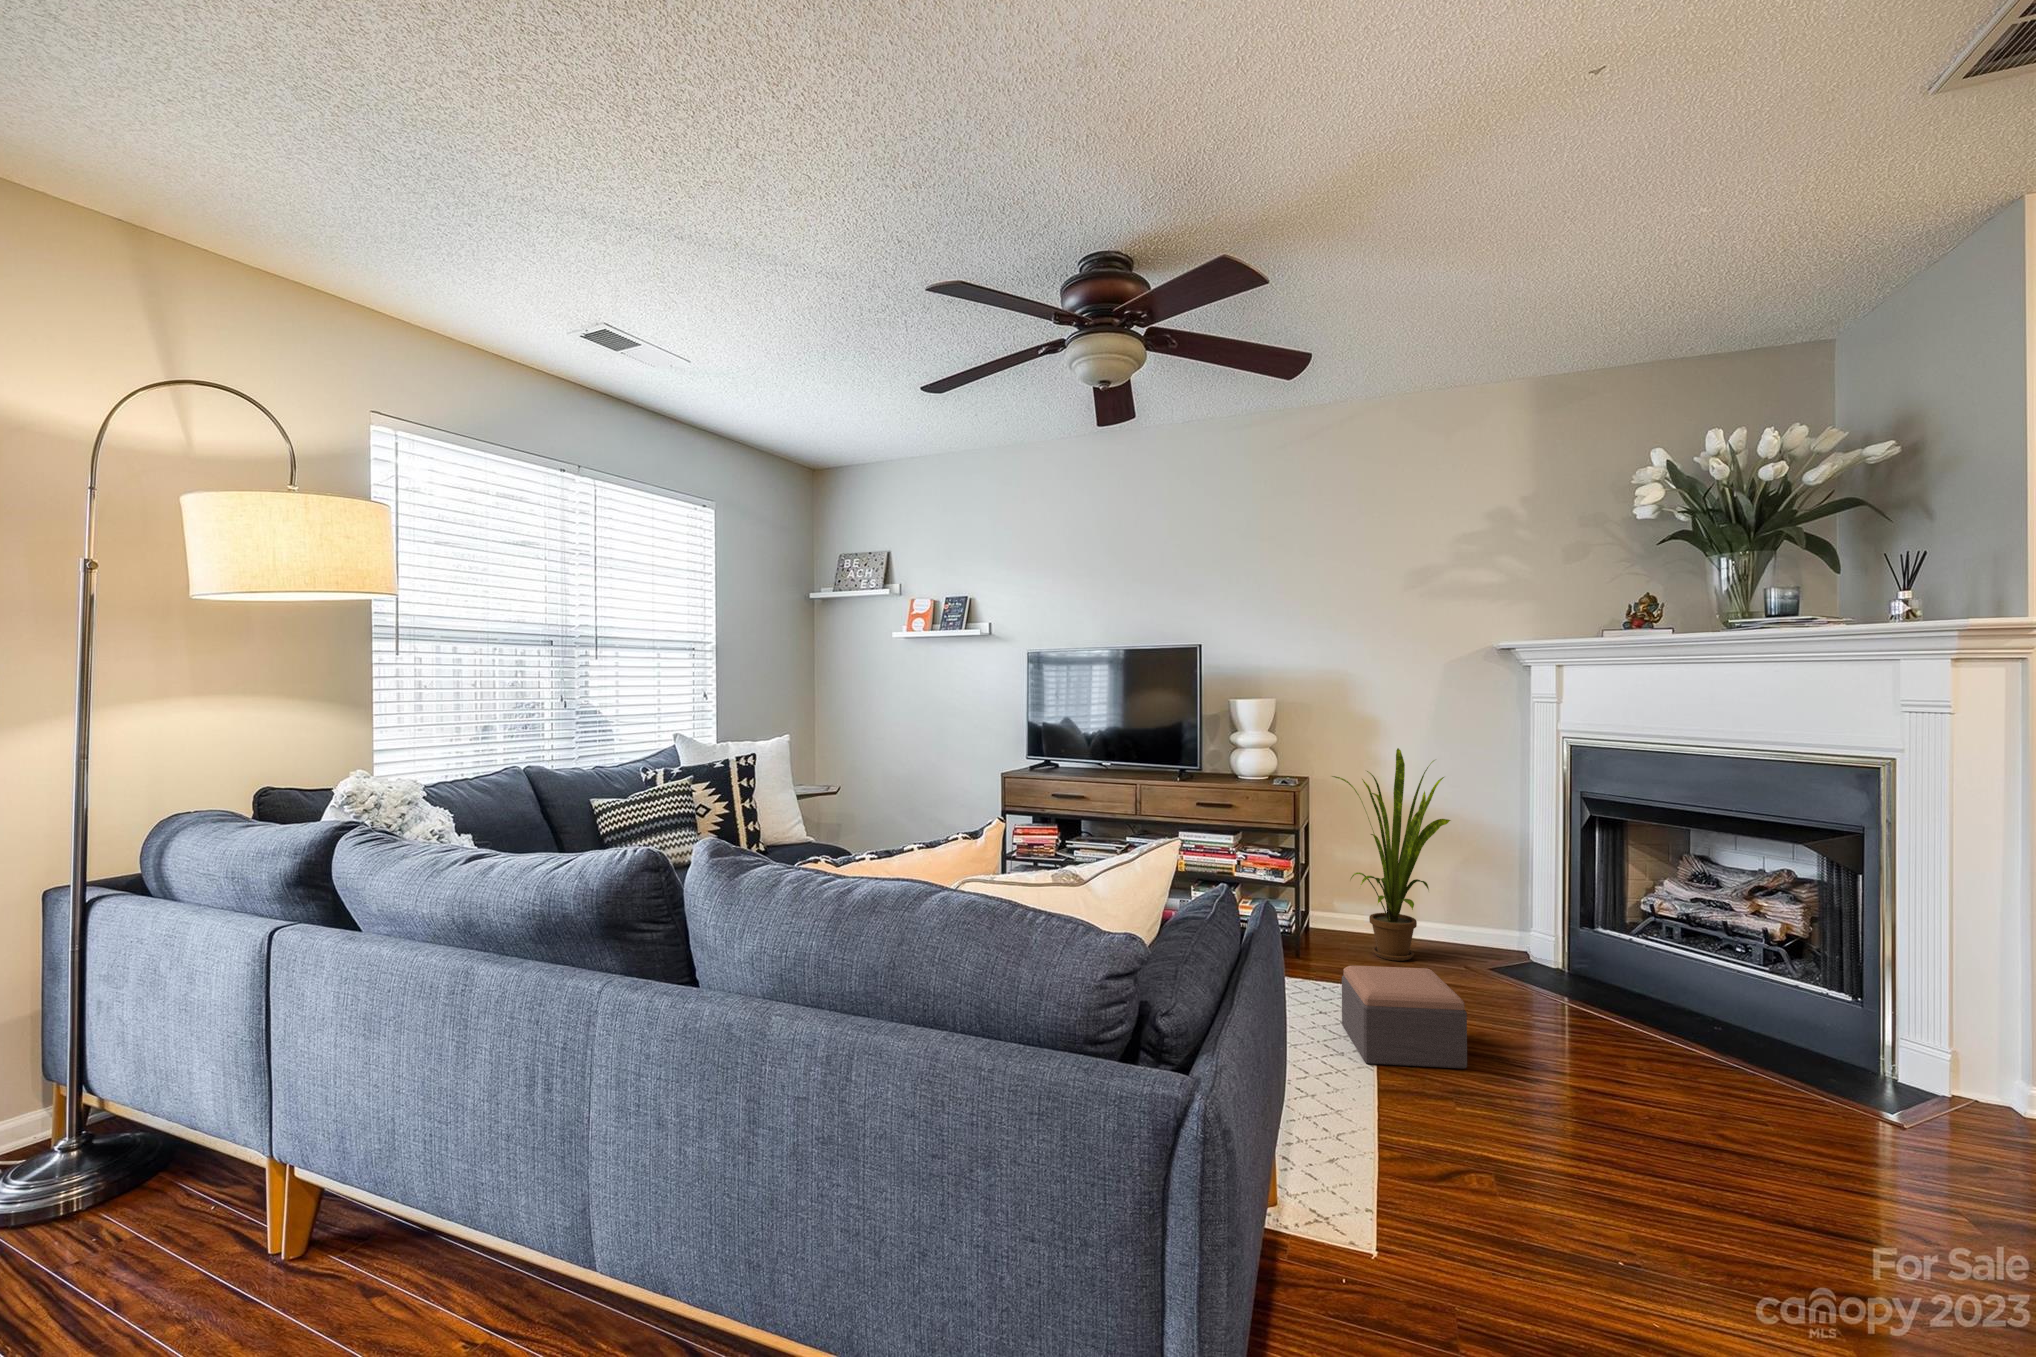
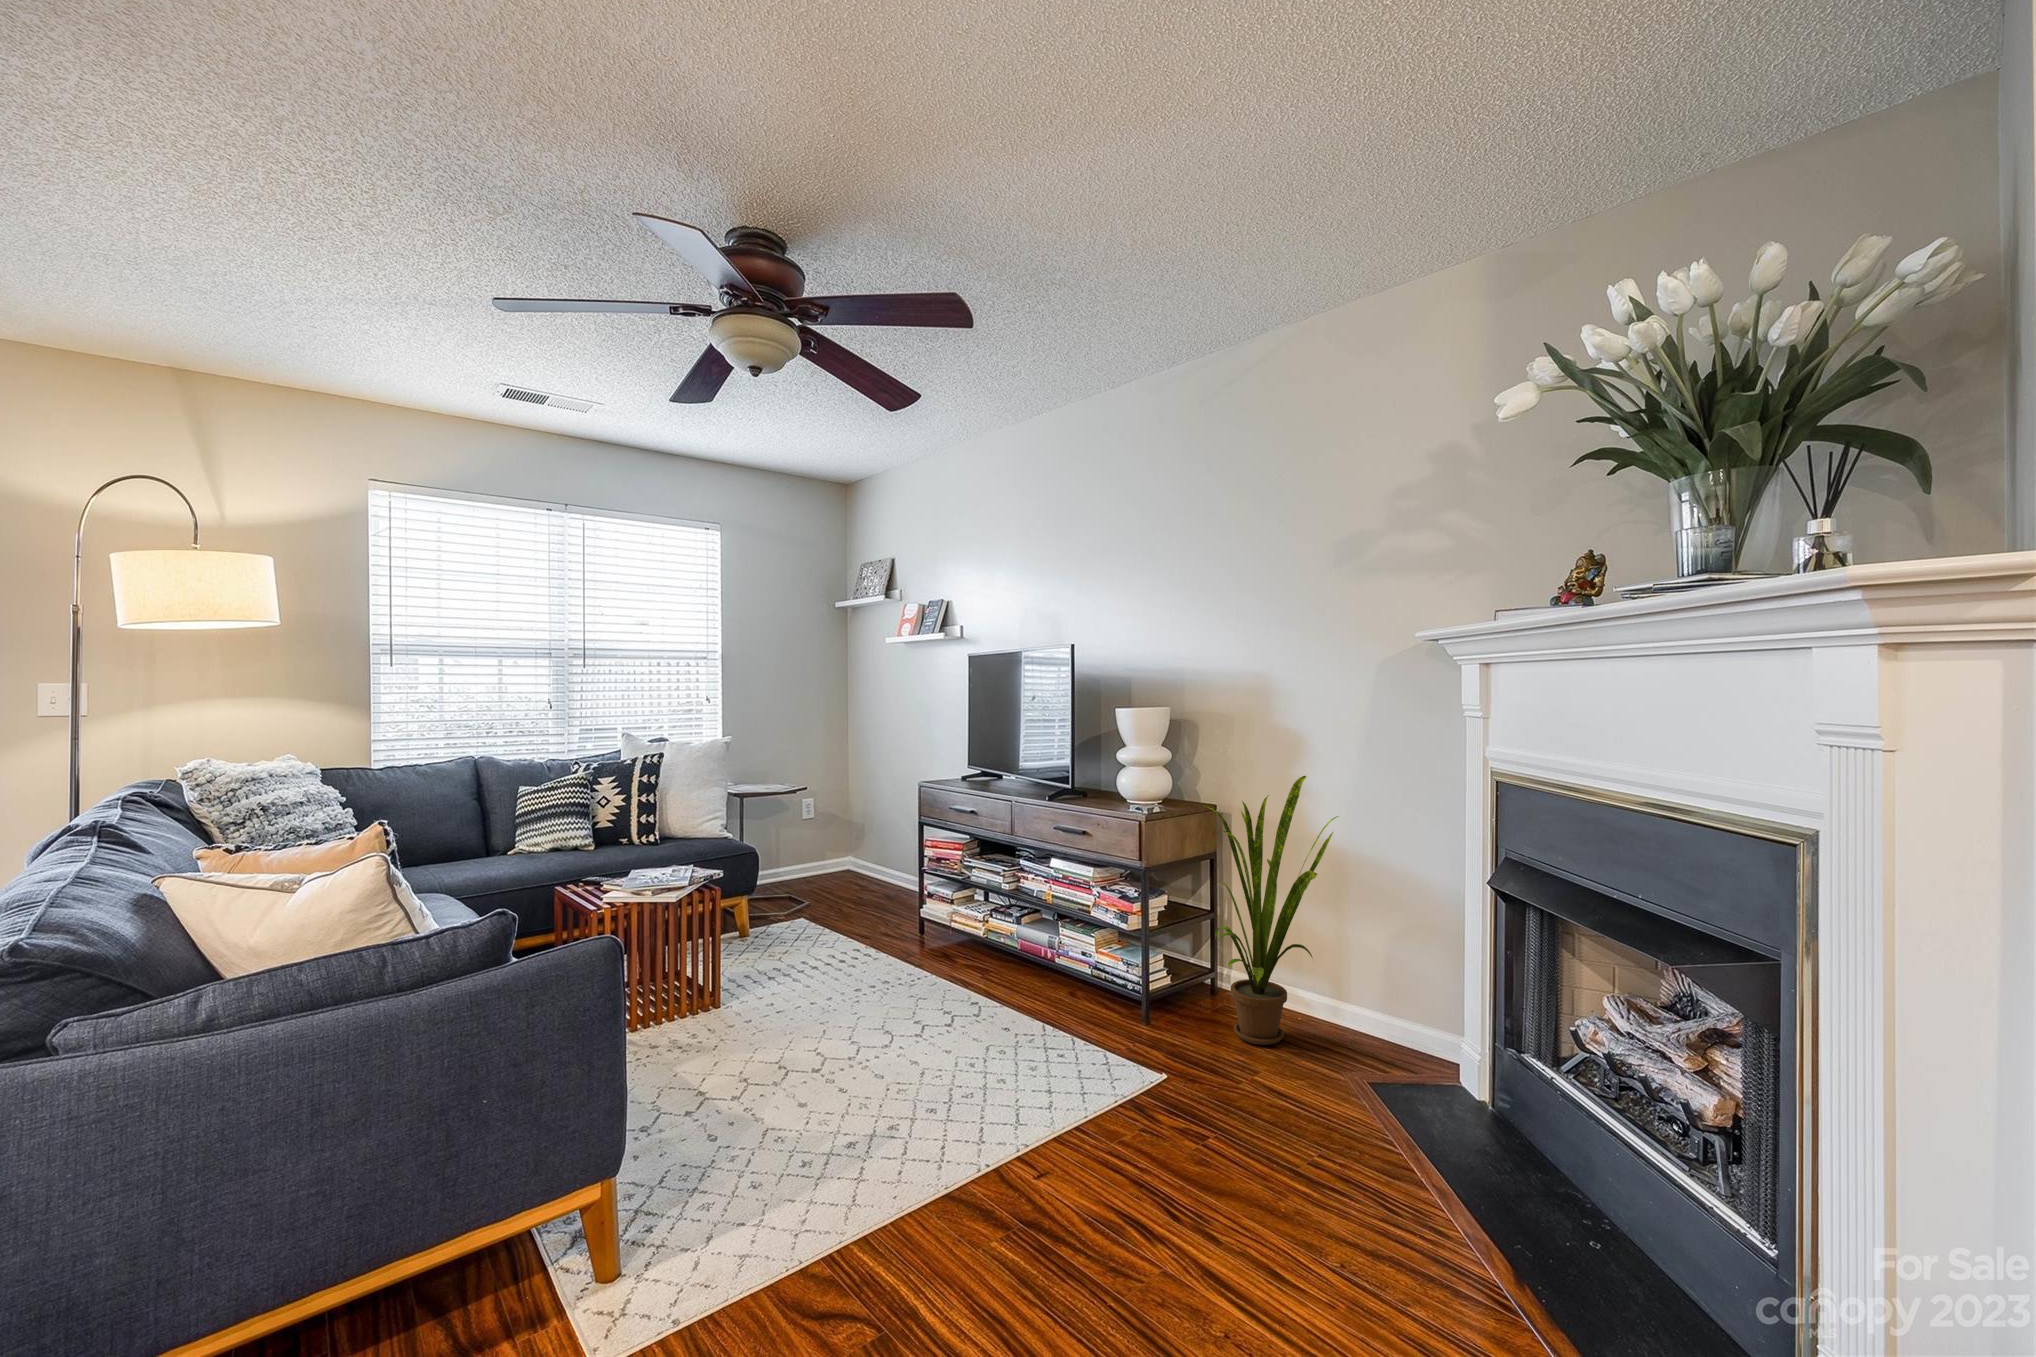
footstool: present [1342,965,1467,1069] -> none [979,1044,1136,1209]

